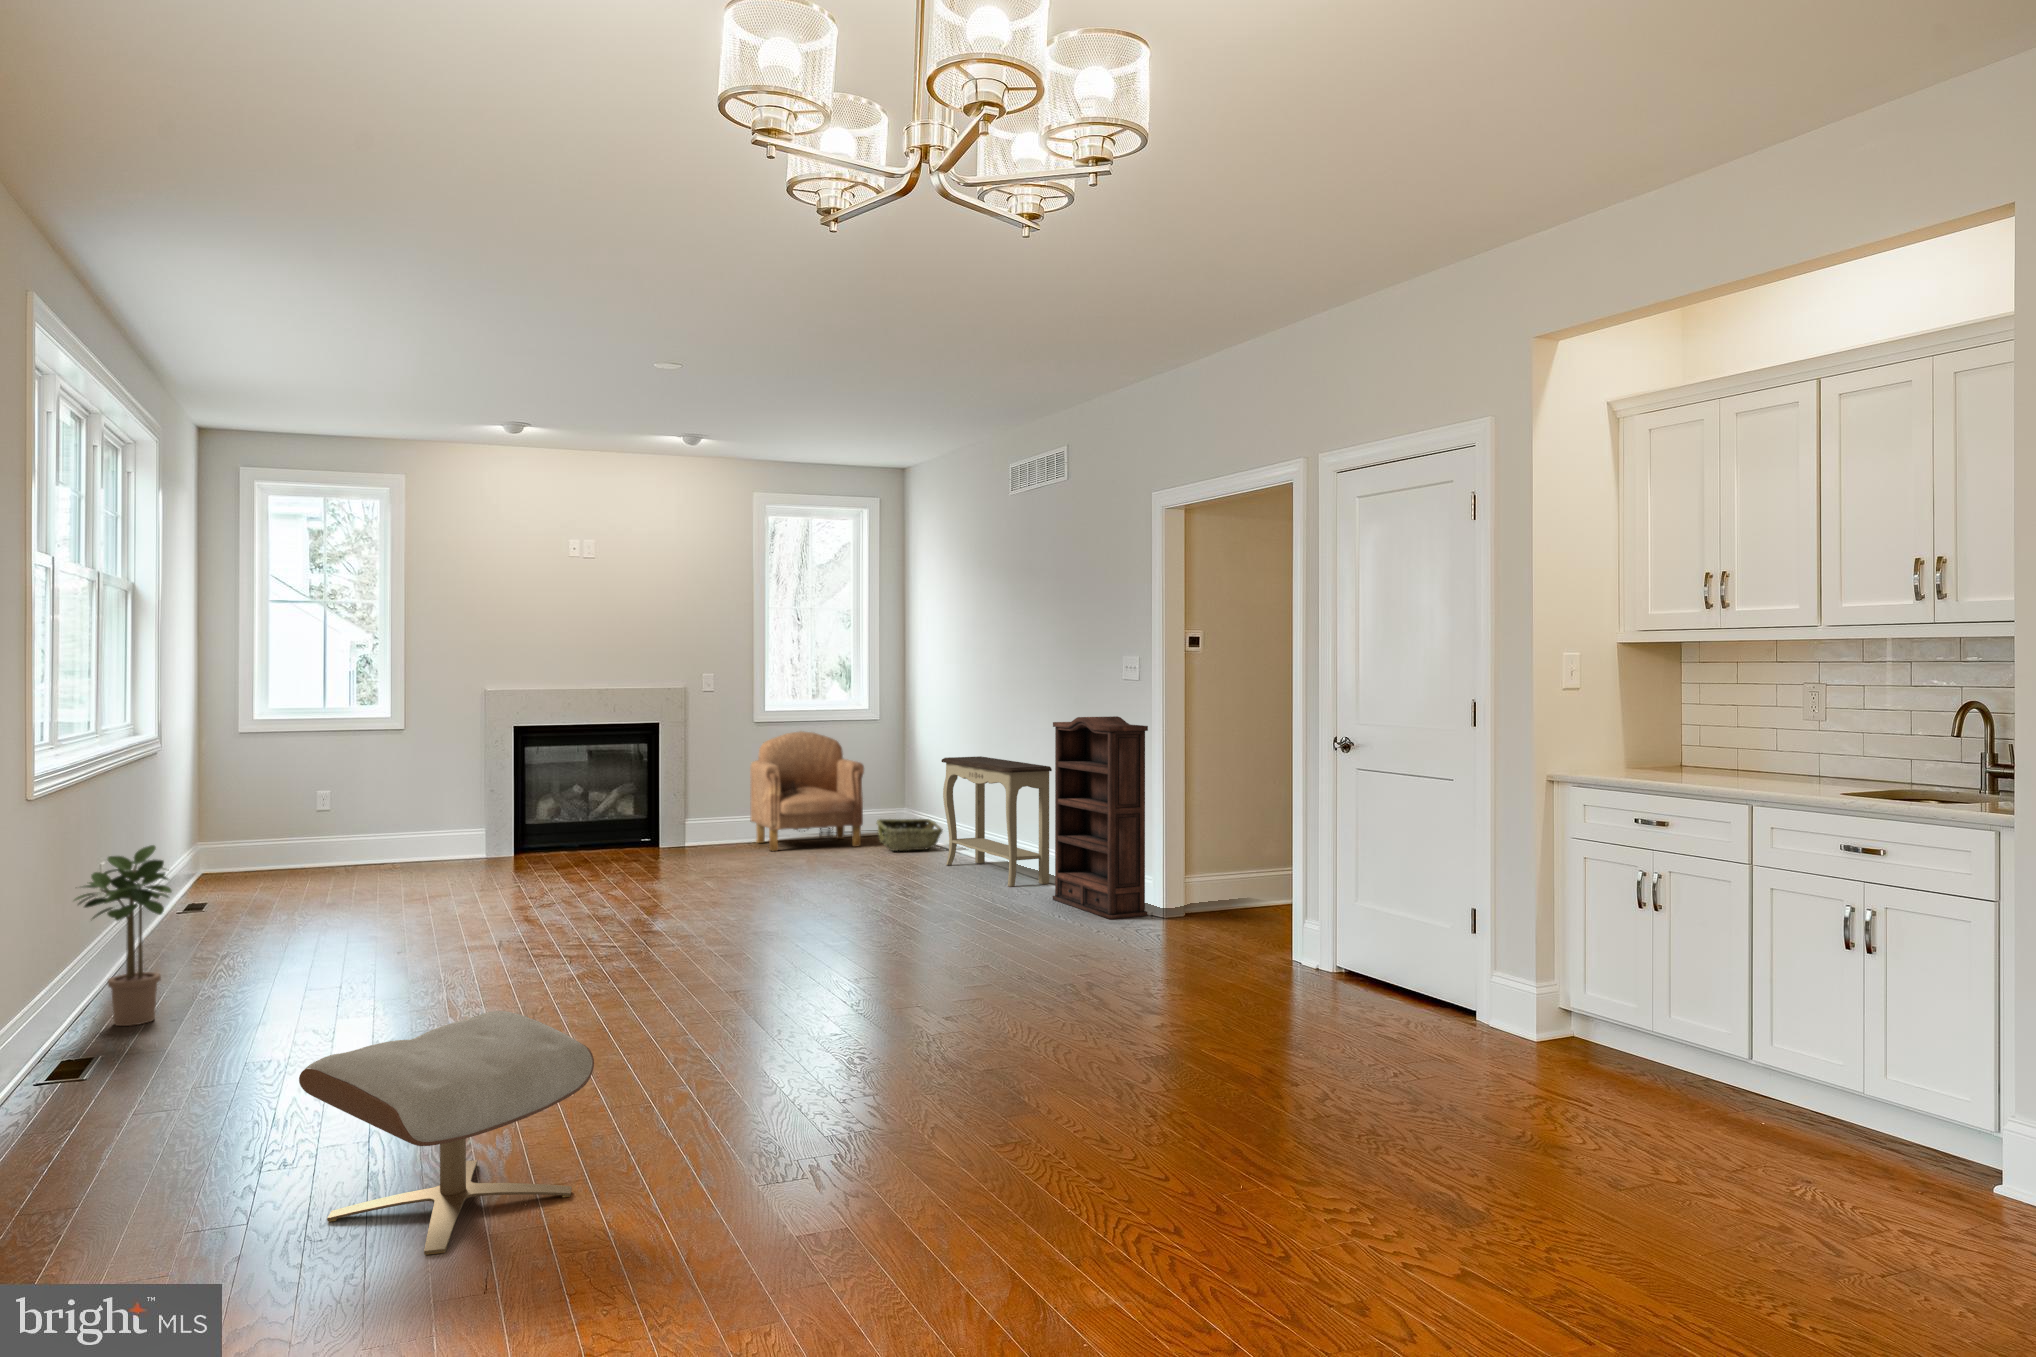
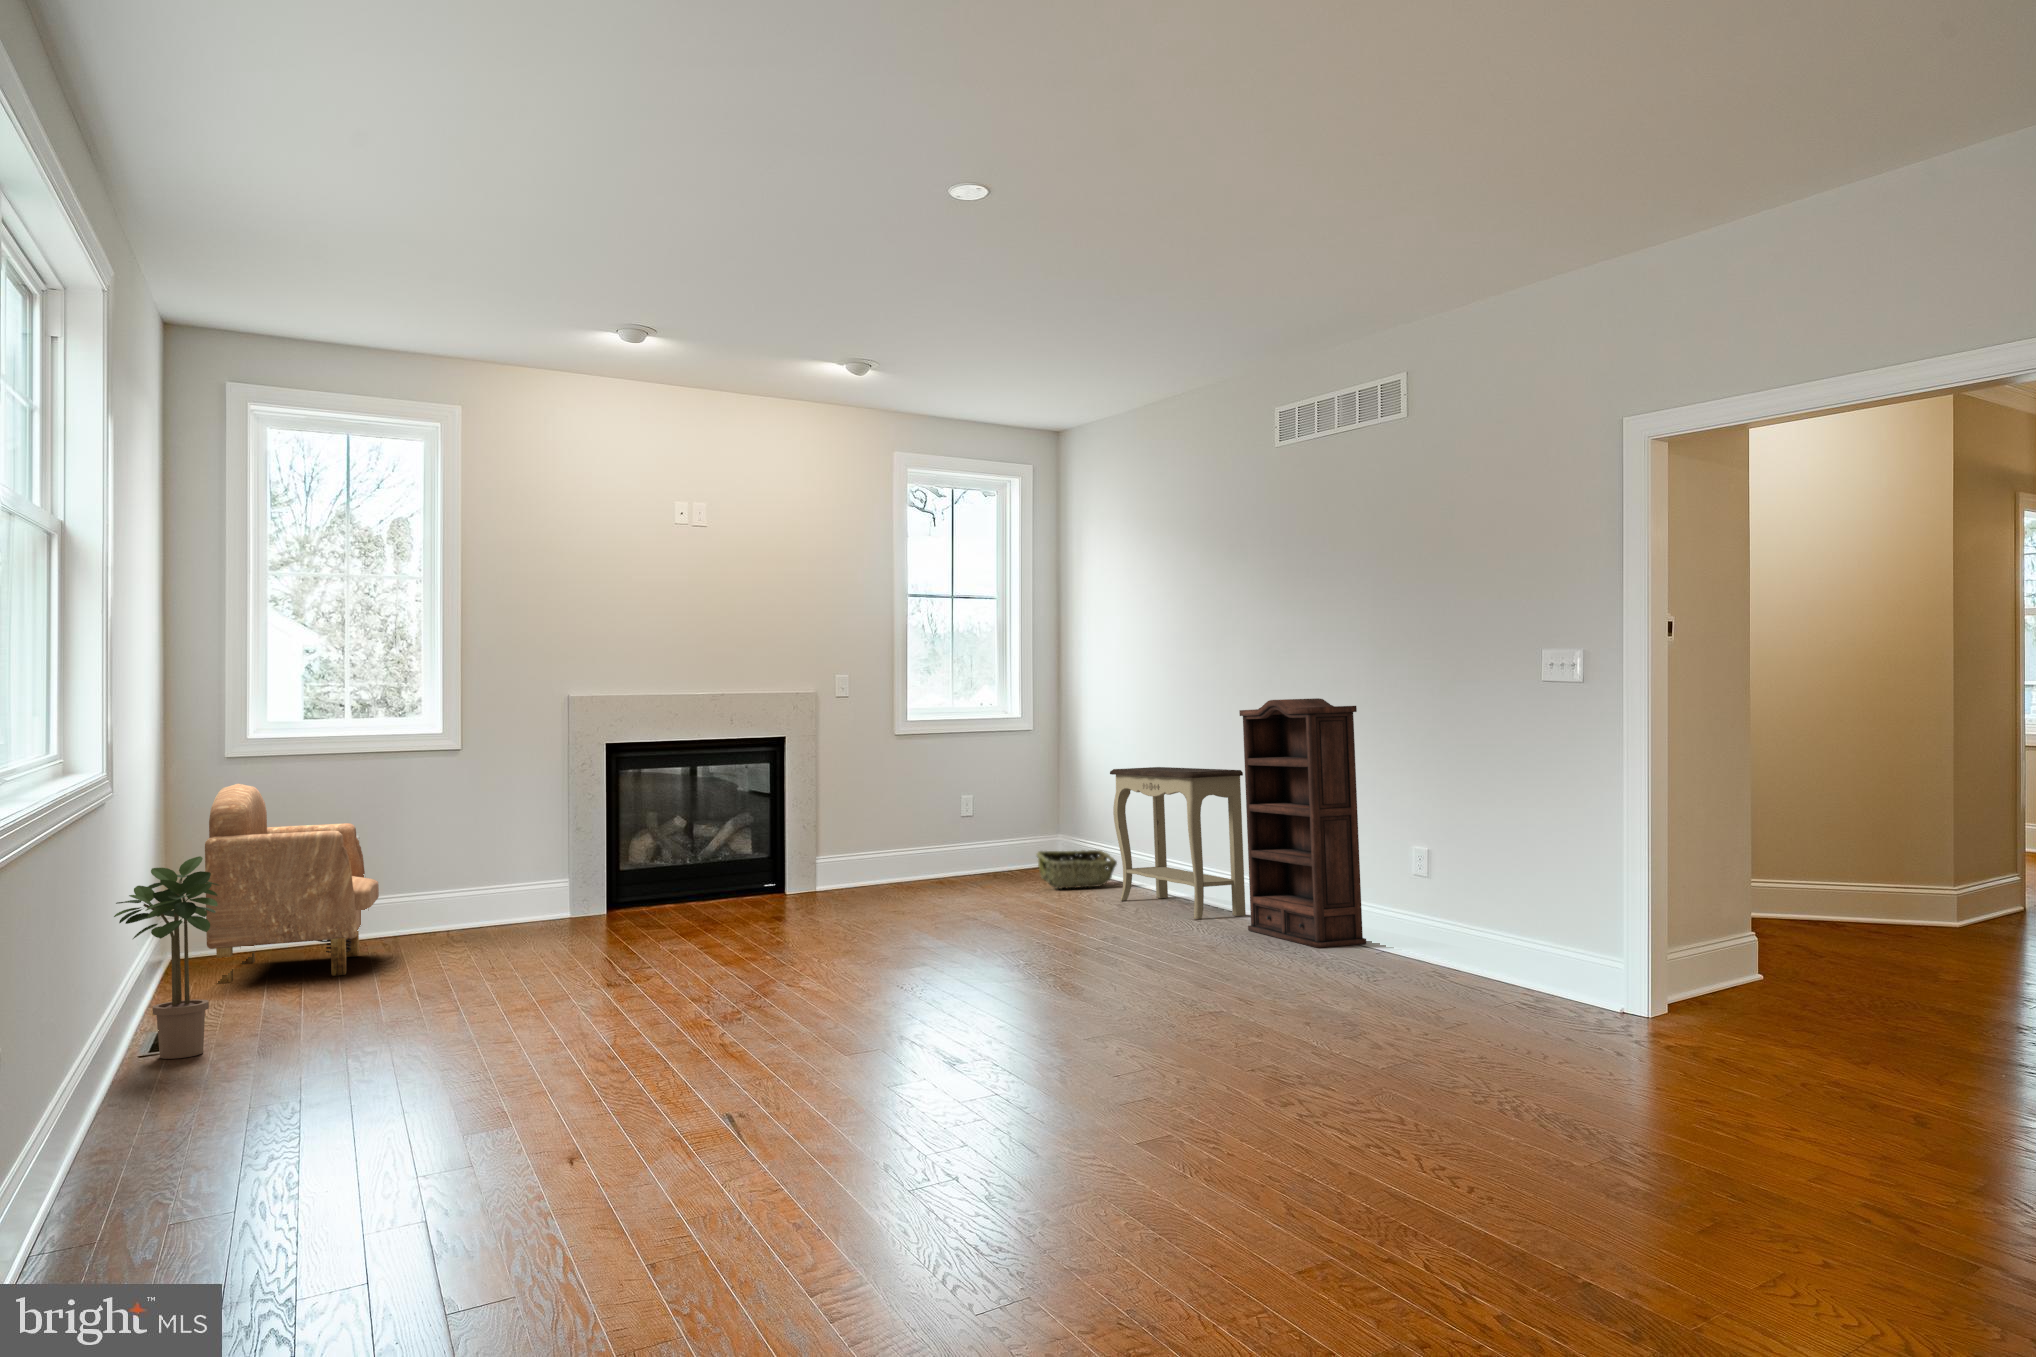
armchair: present [750,731,864,851] -> present [205,784,379,984]
ottoman: present [299,1011,594,1255] -> none [321,998,657,1264]

